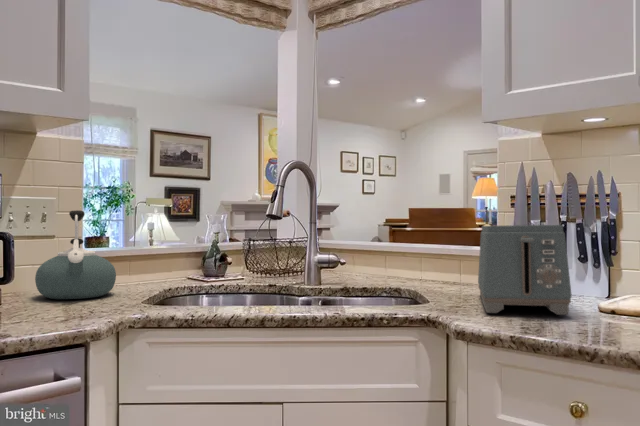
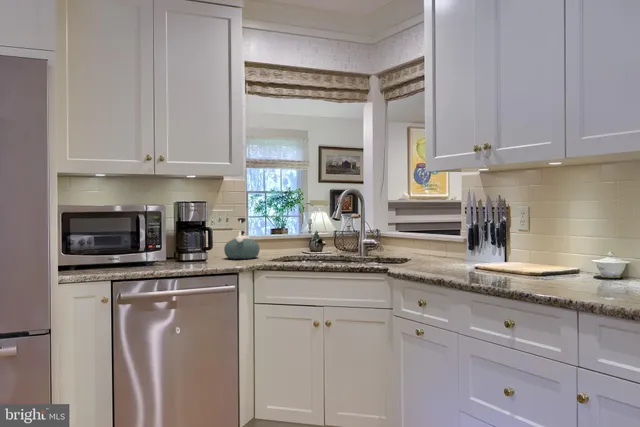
toaster: present [478,225,572,315] -> none [411,225,470,268]

